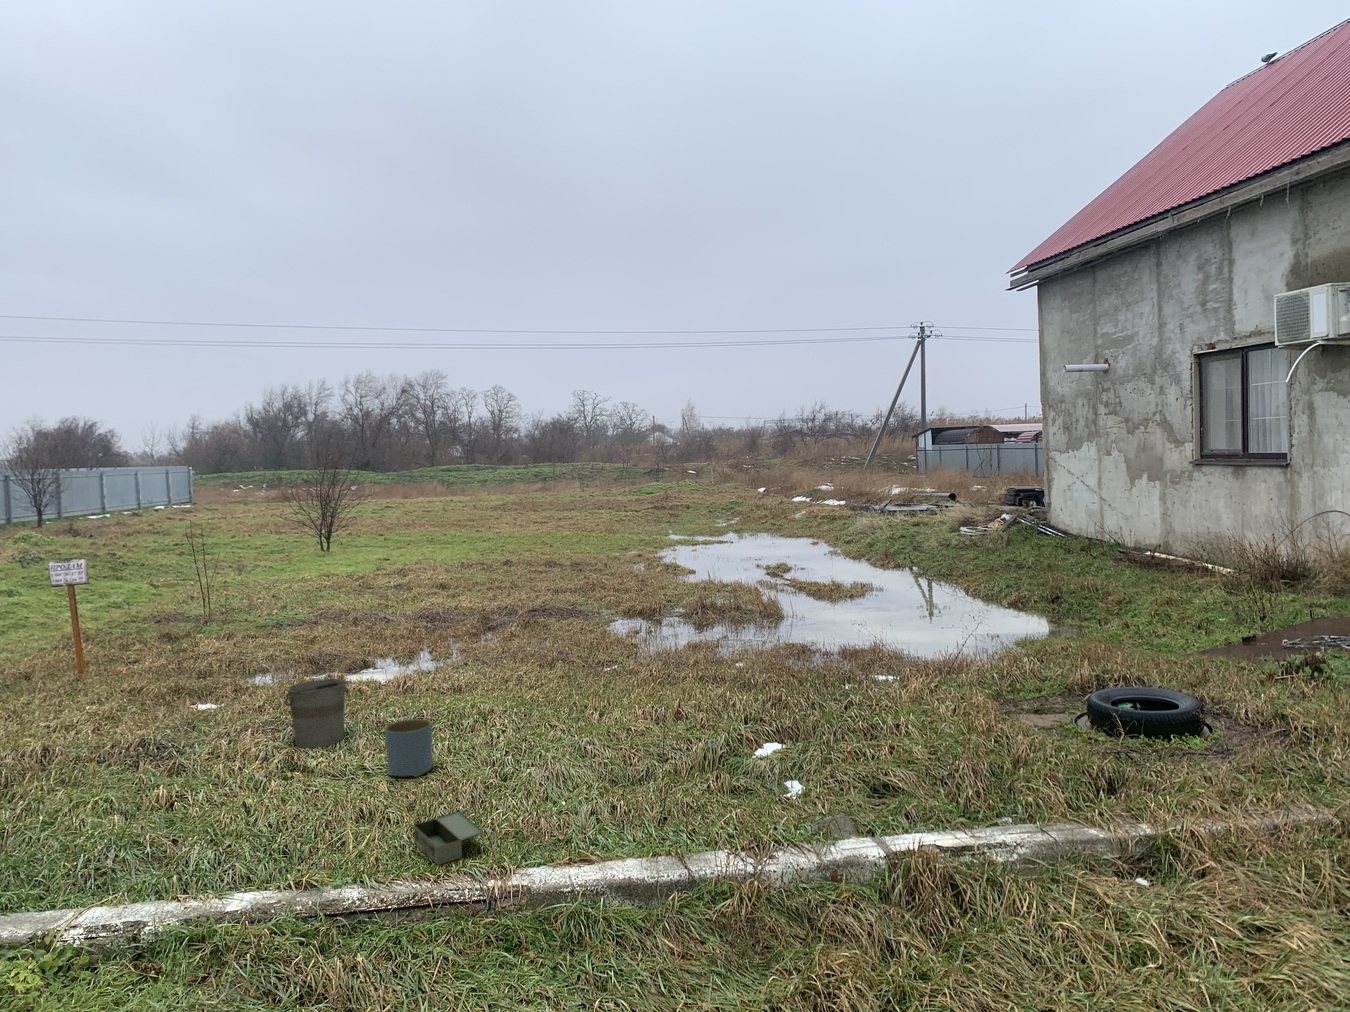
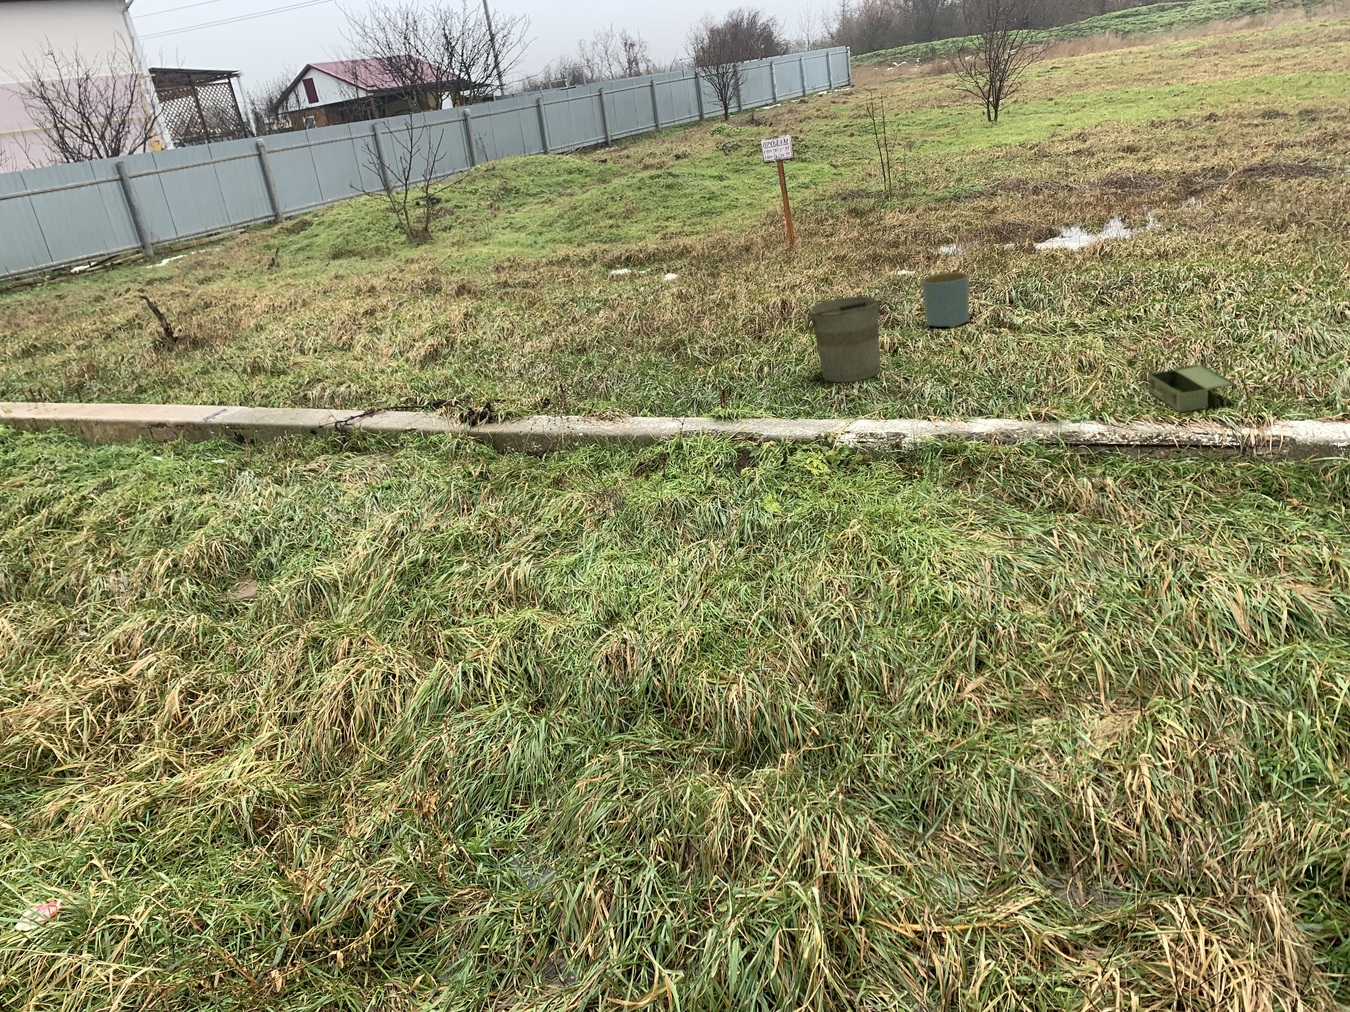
bucket: present [285,679,351,748] -> present [807,297,885,382]
planter: present [385,719,432,777] -> present [922,272,969,328]

